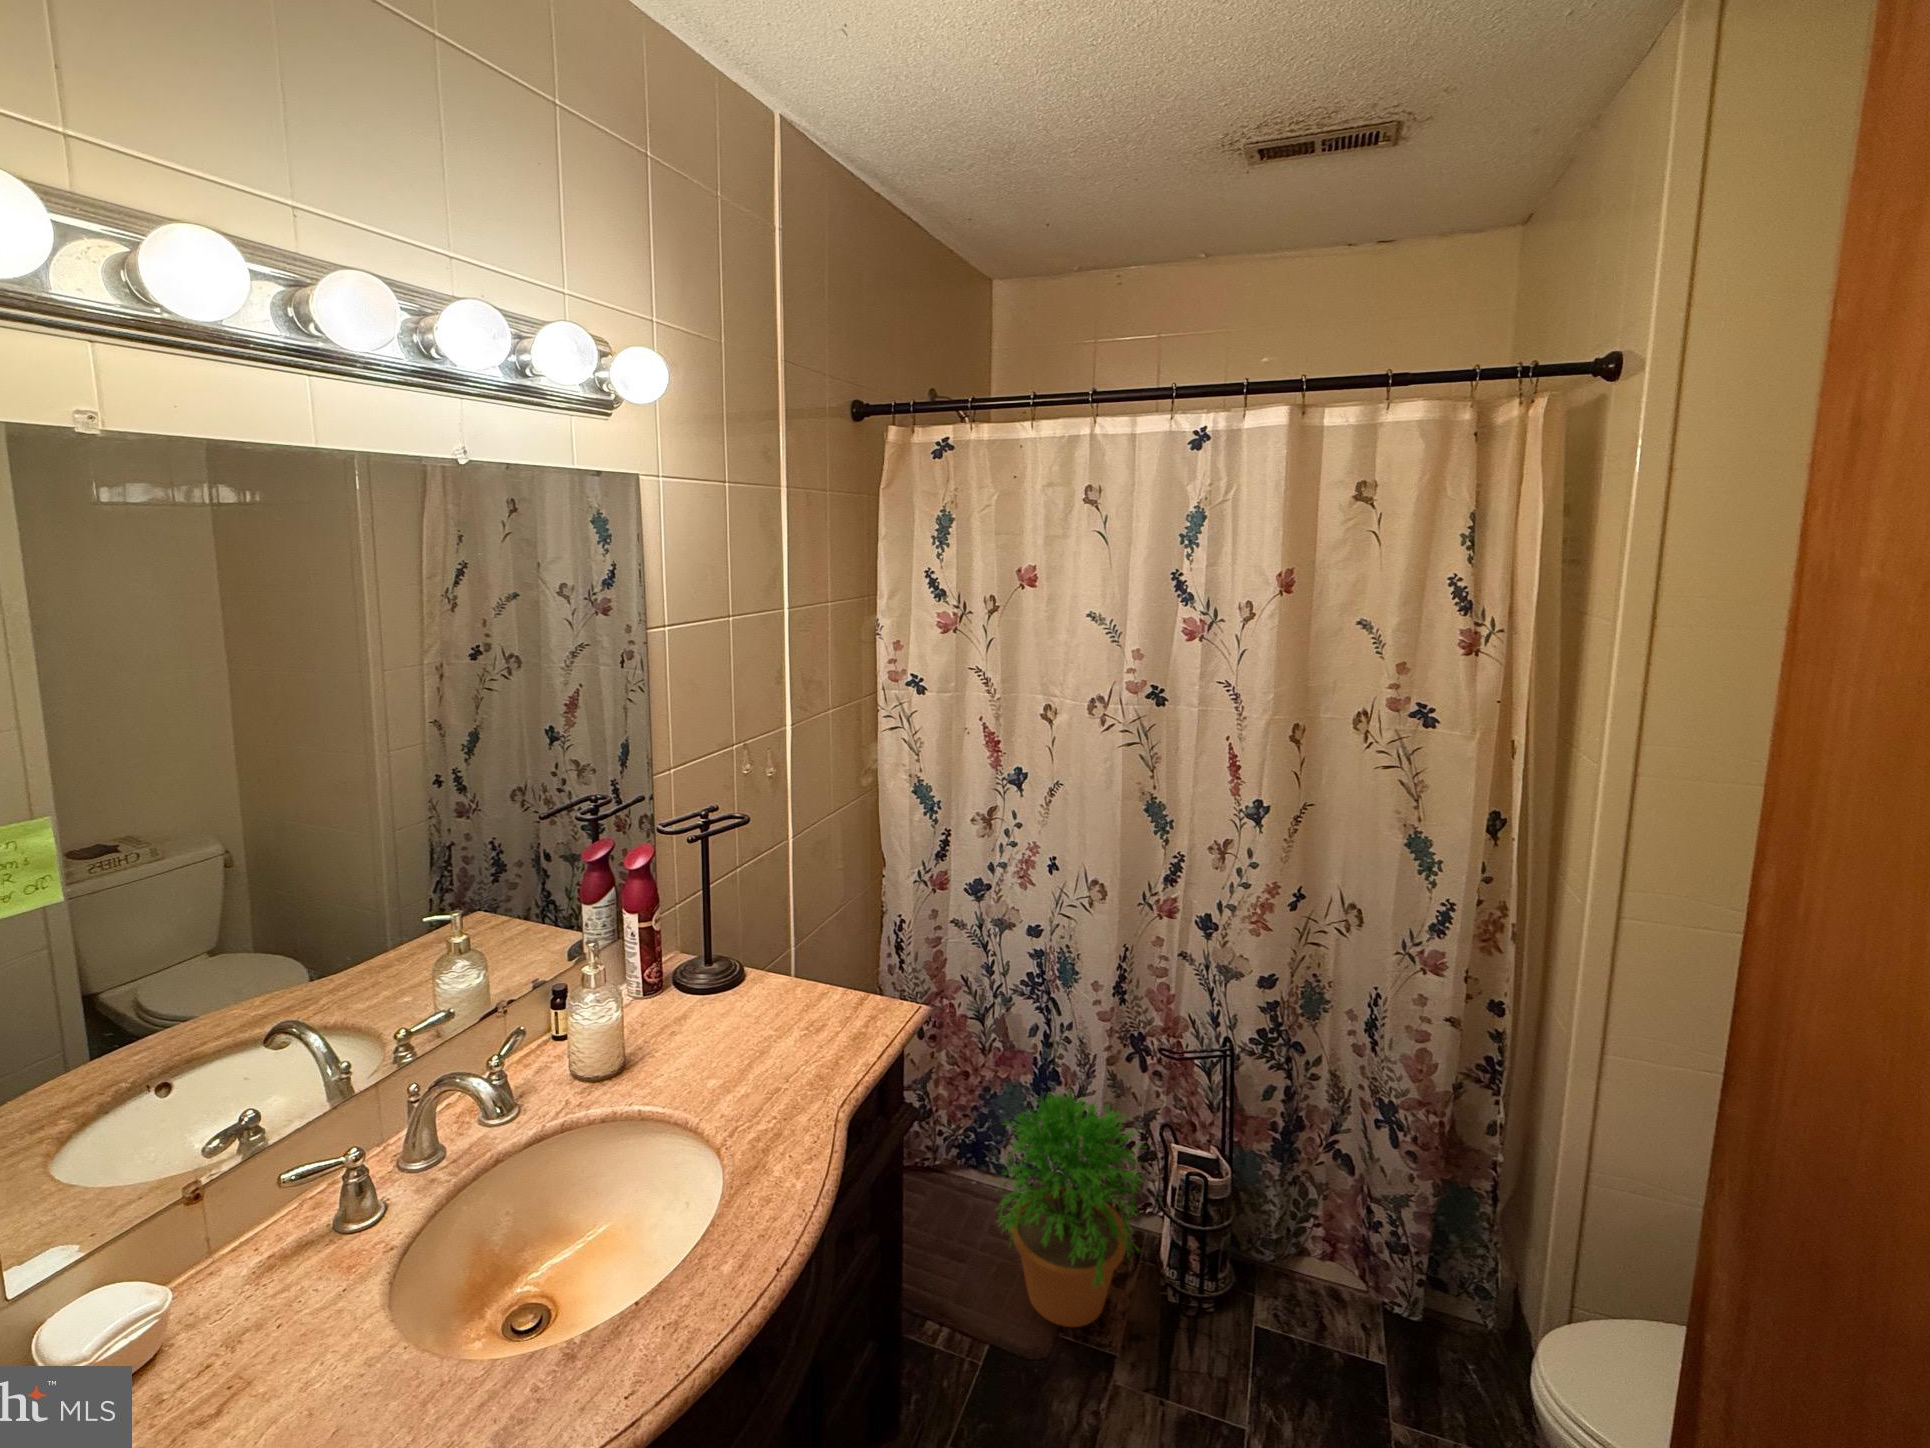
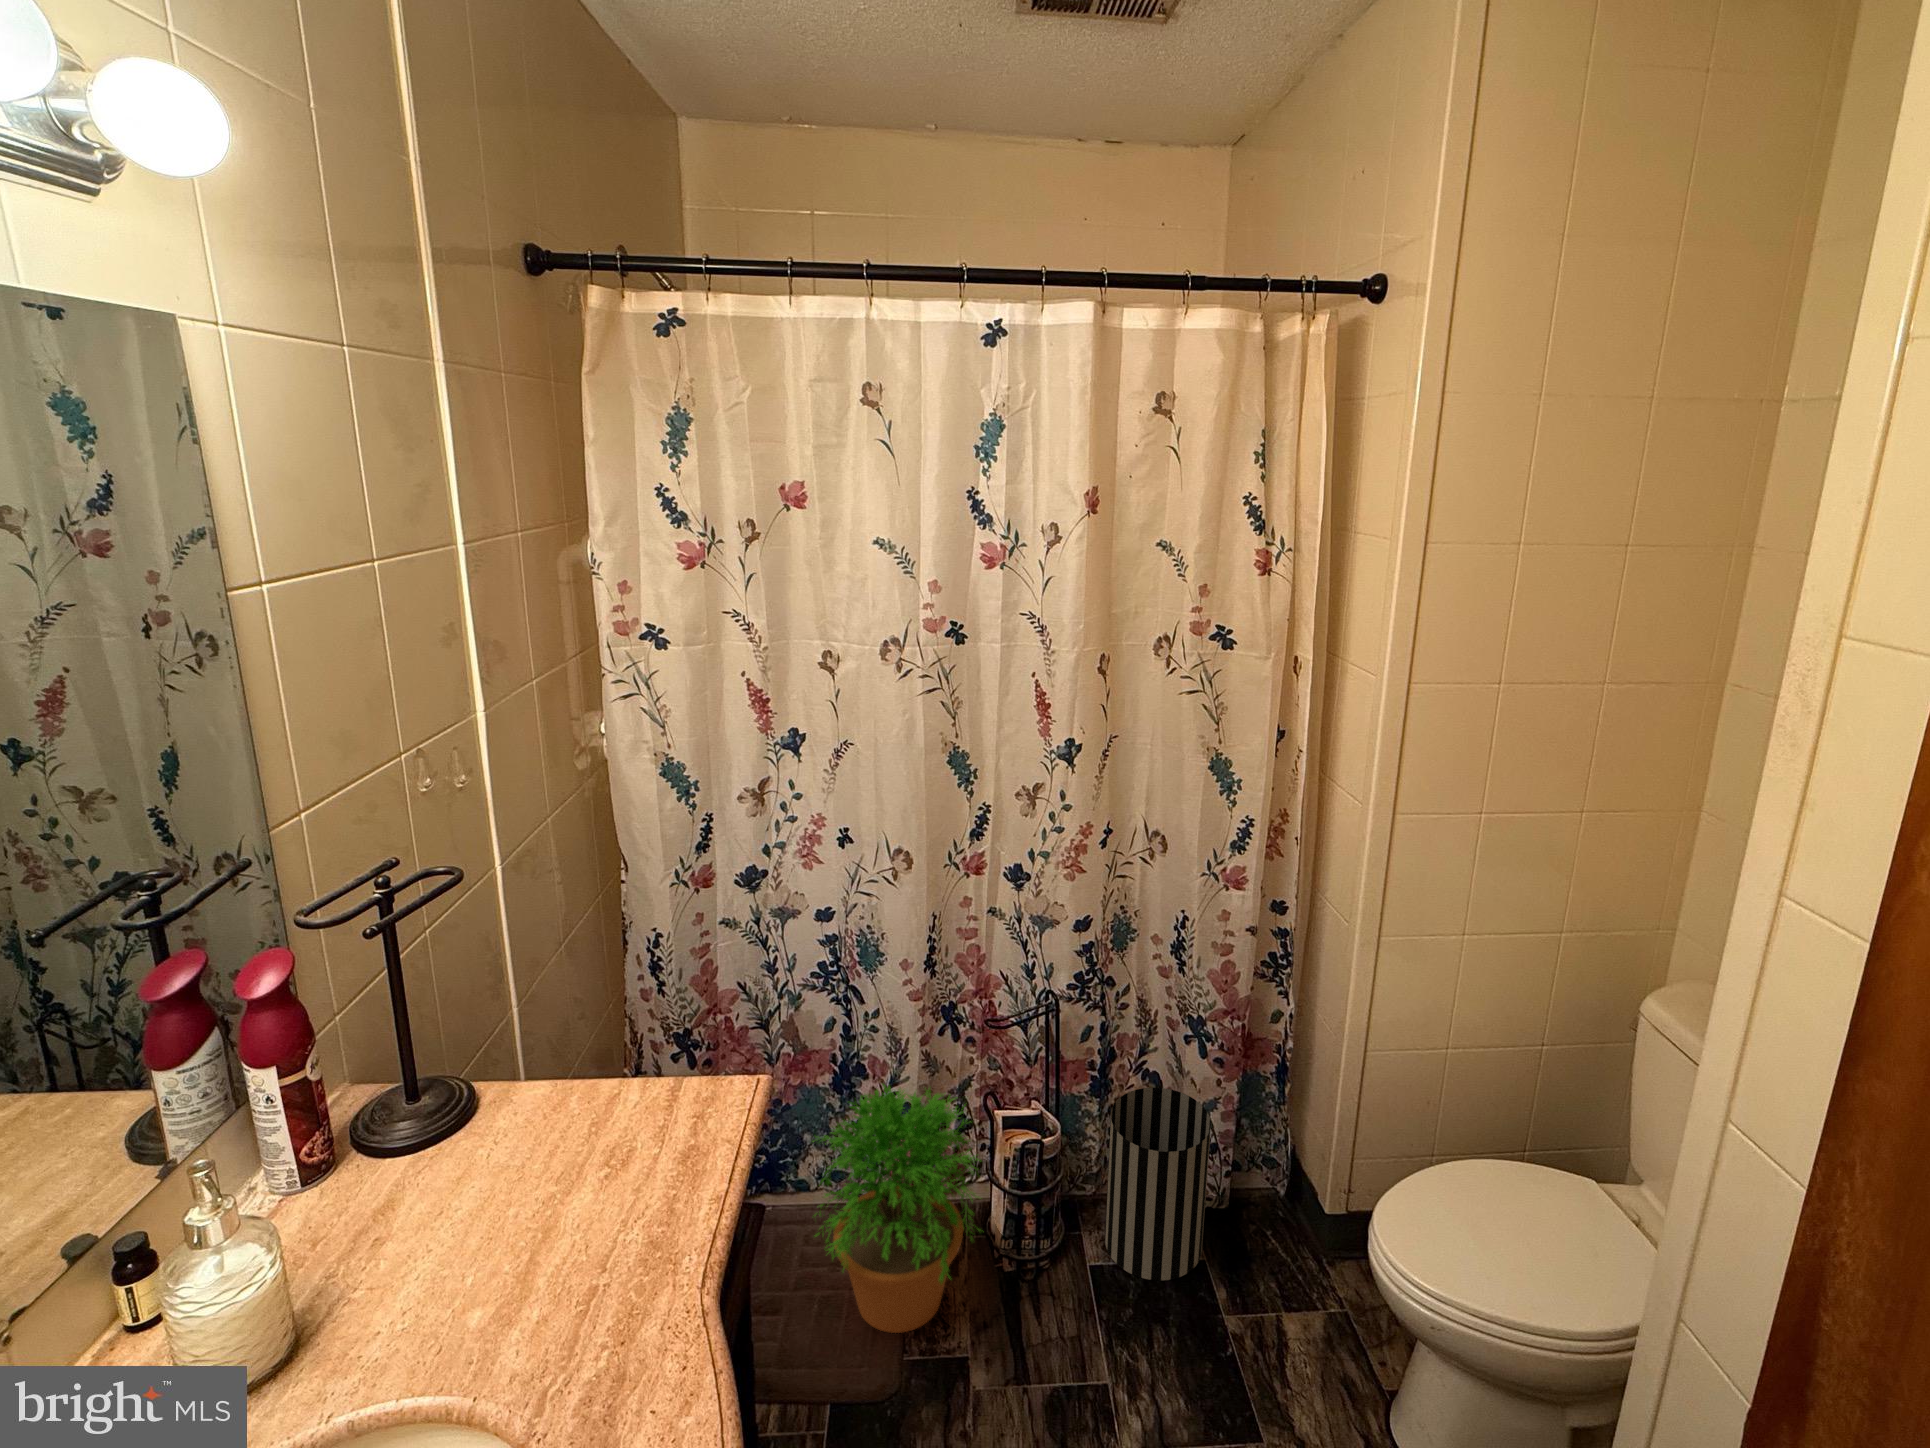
wastebasket: none [1278,1163,1399,1375] -> present [1105,1088,1211,1281]

